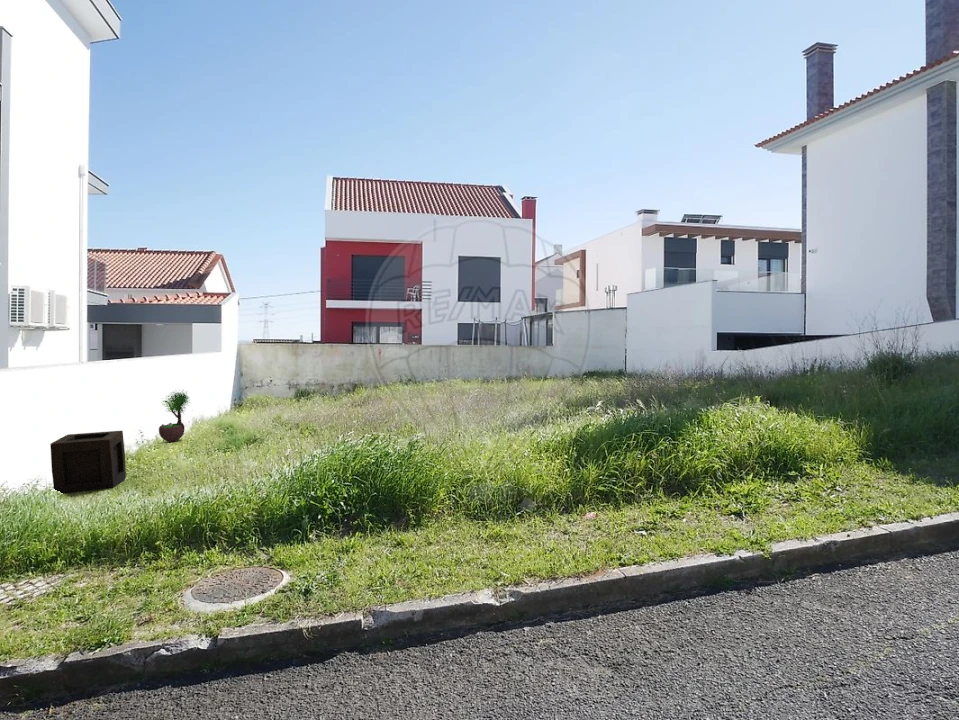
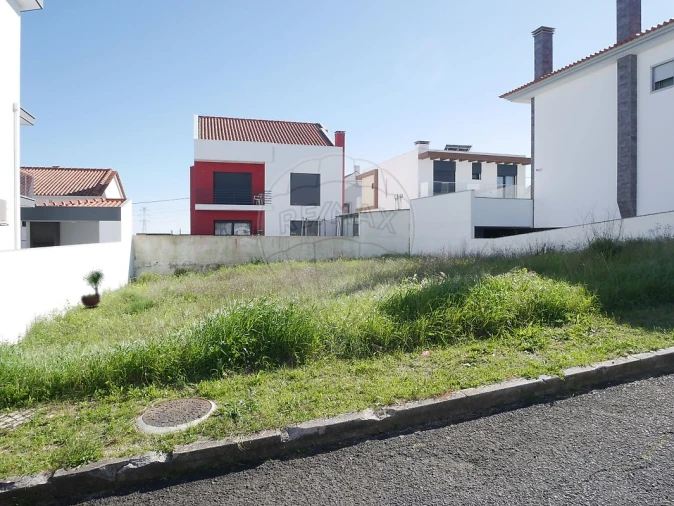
wooden crate: present [50,431,126,494] -> none [5,299,63,350]

